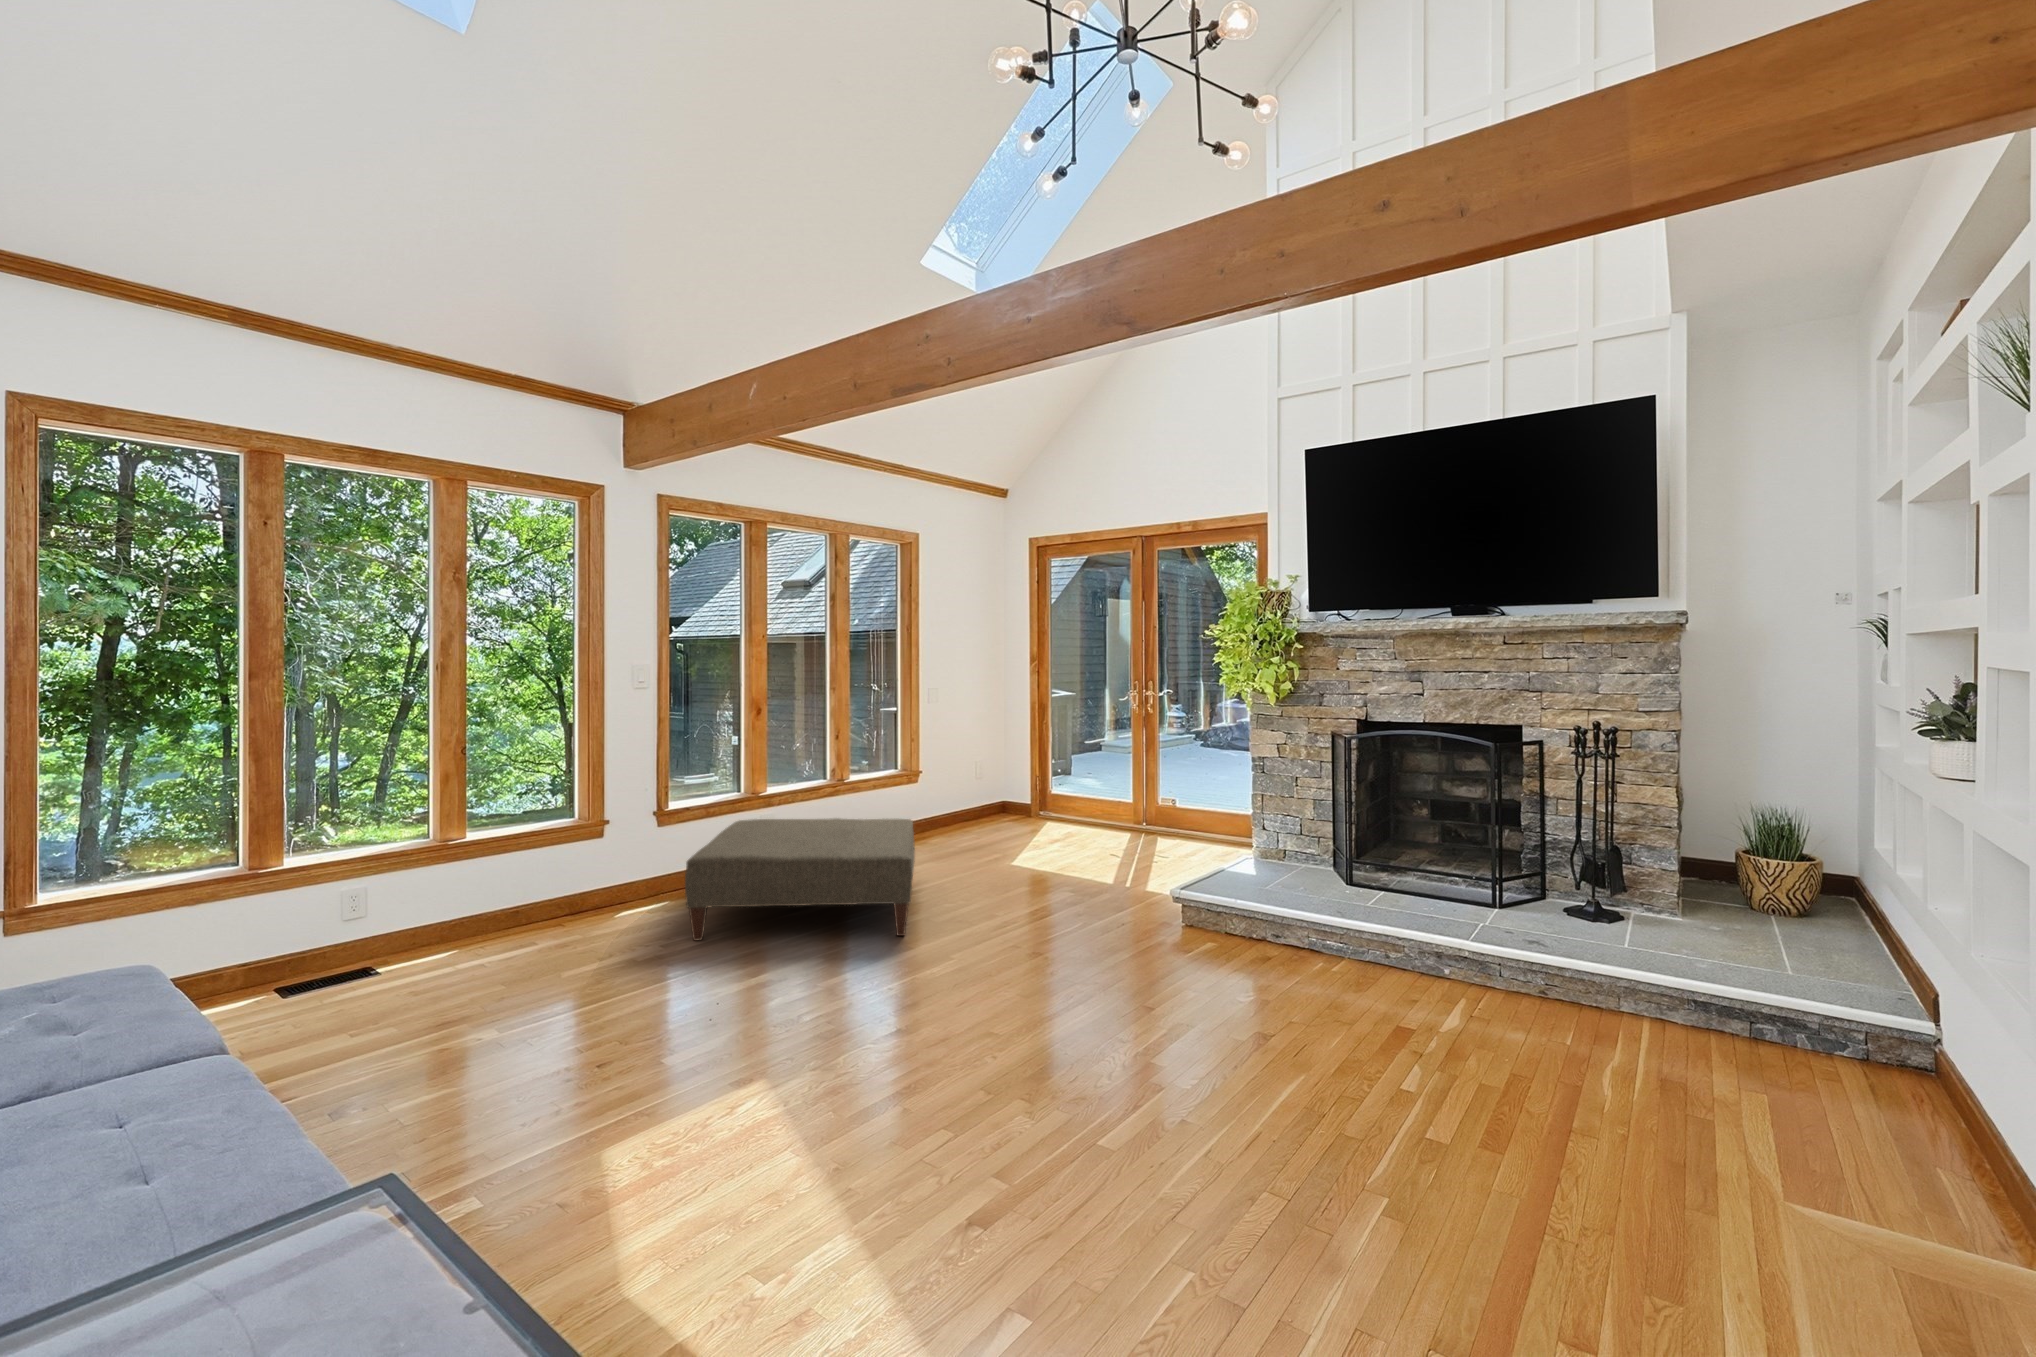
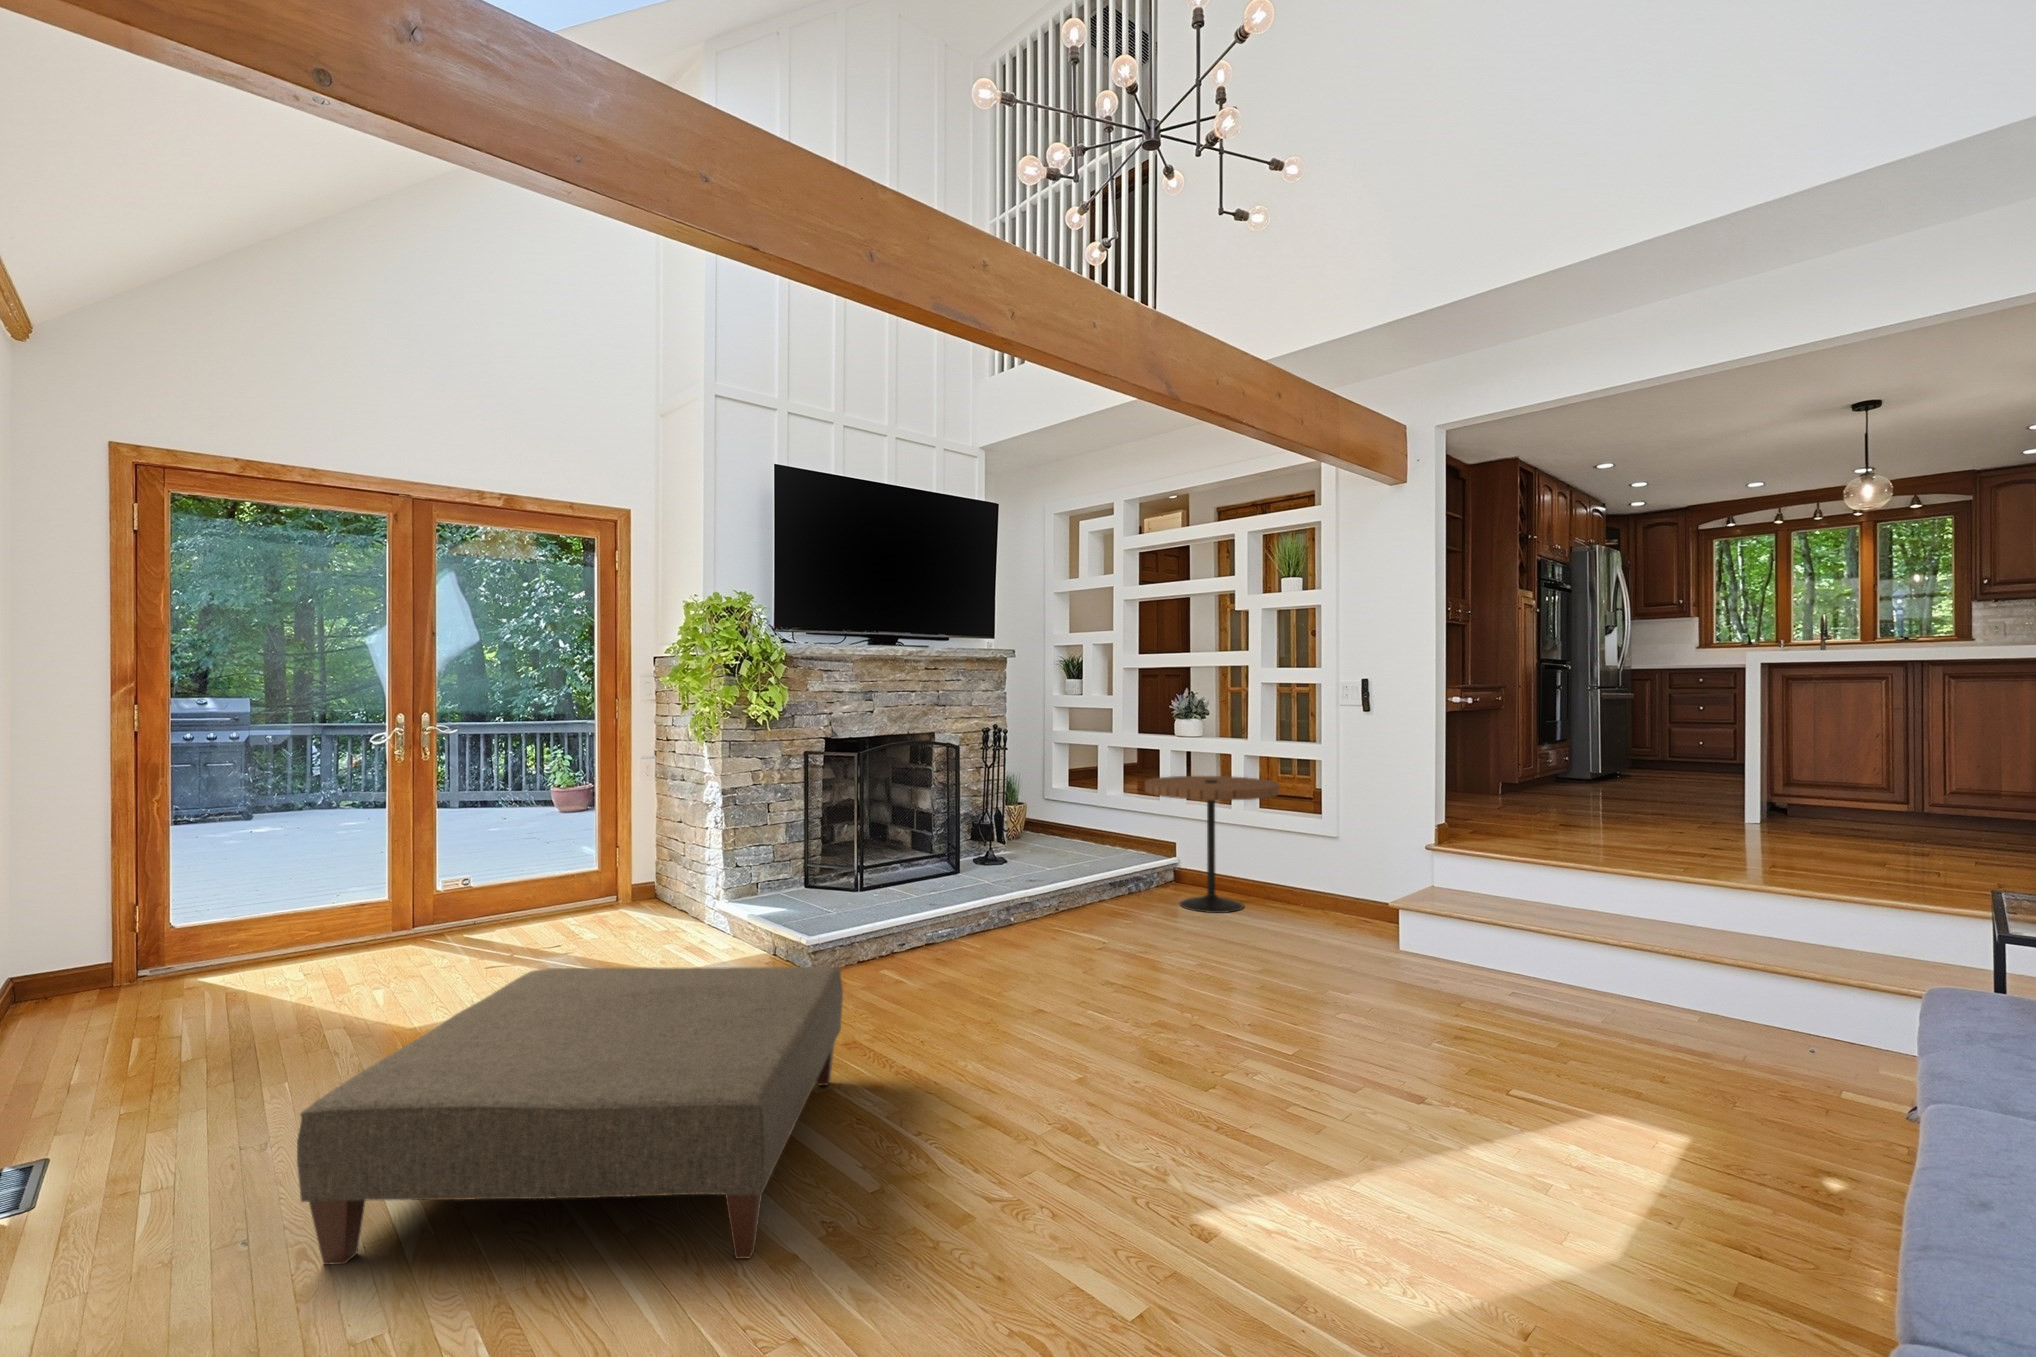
side table: none [1592,836,1966,1156] -> present [1145,776,1279,913]

